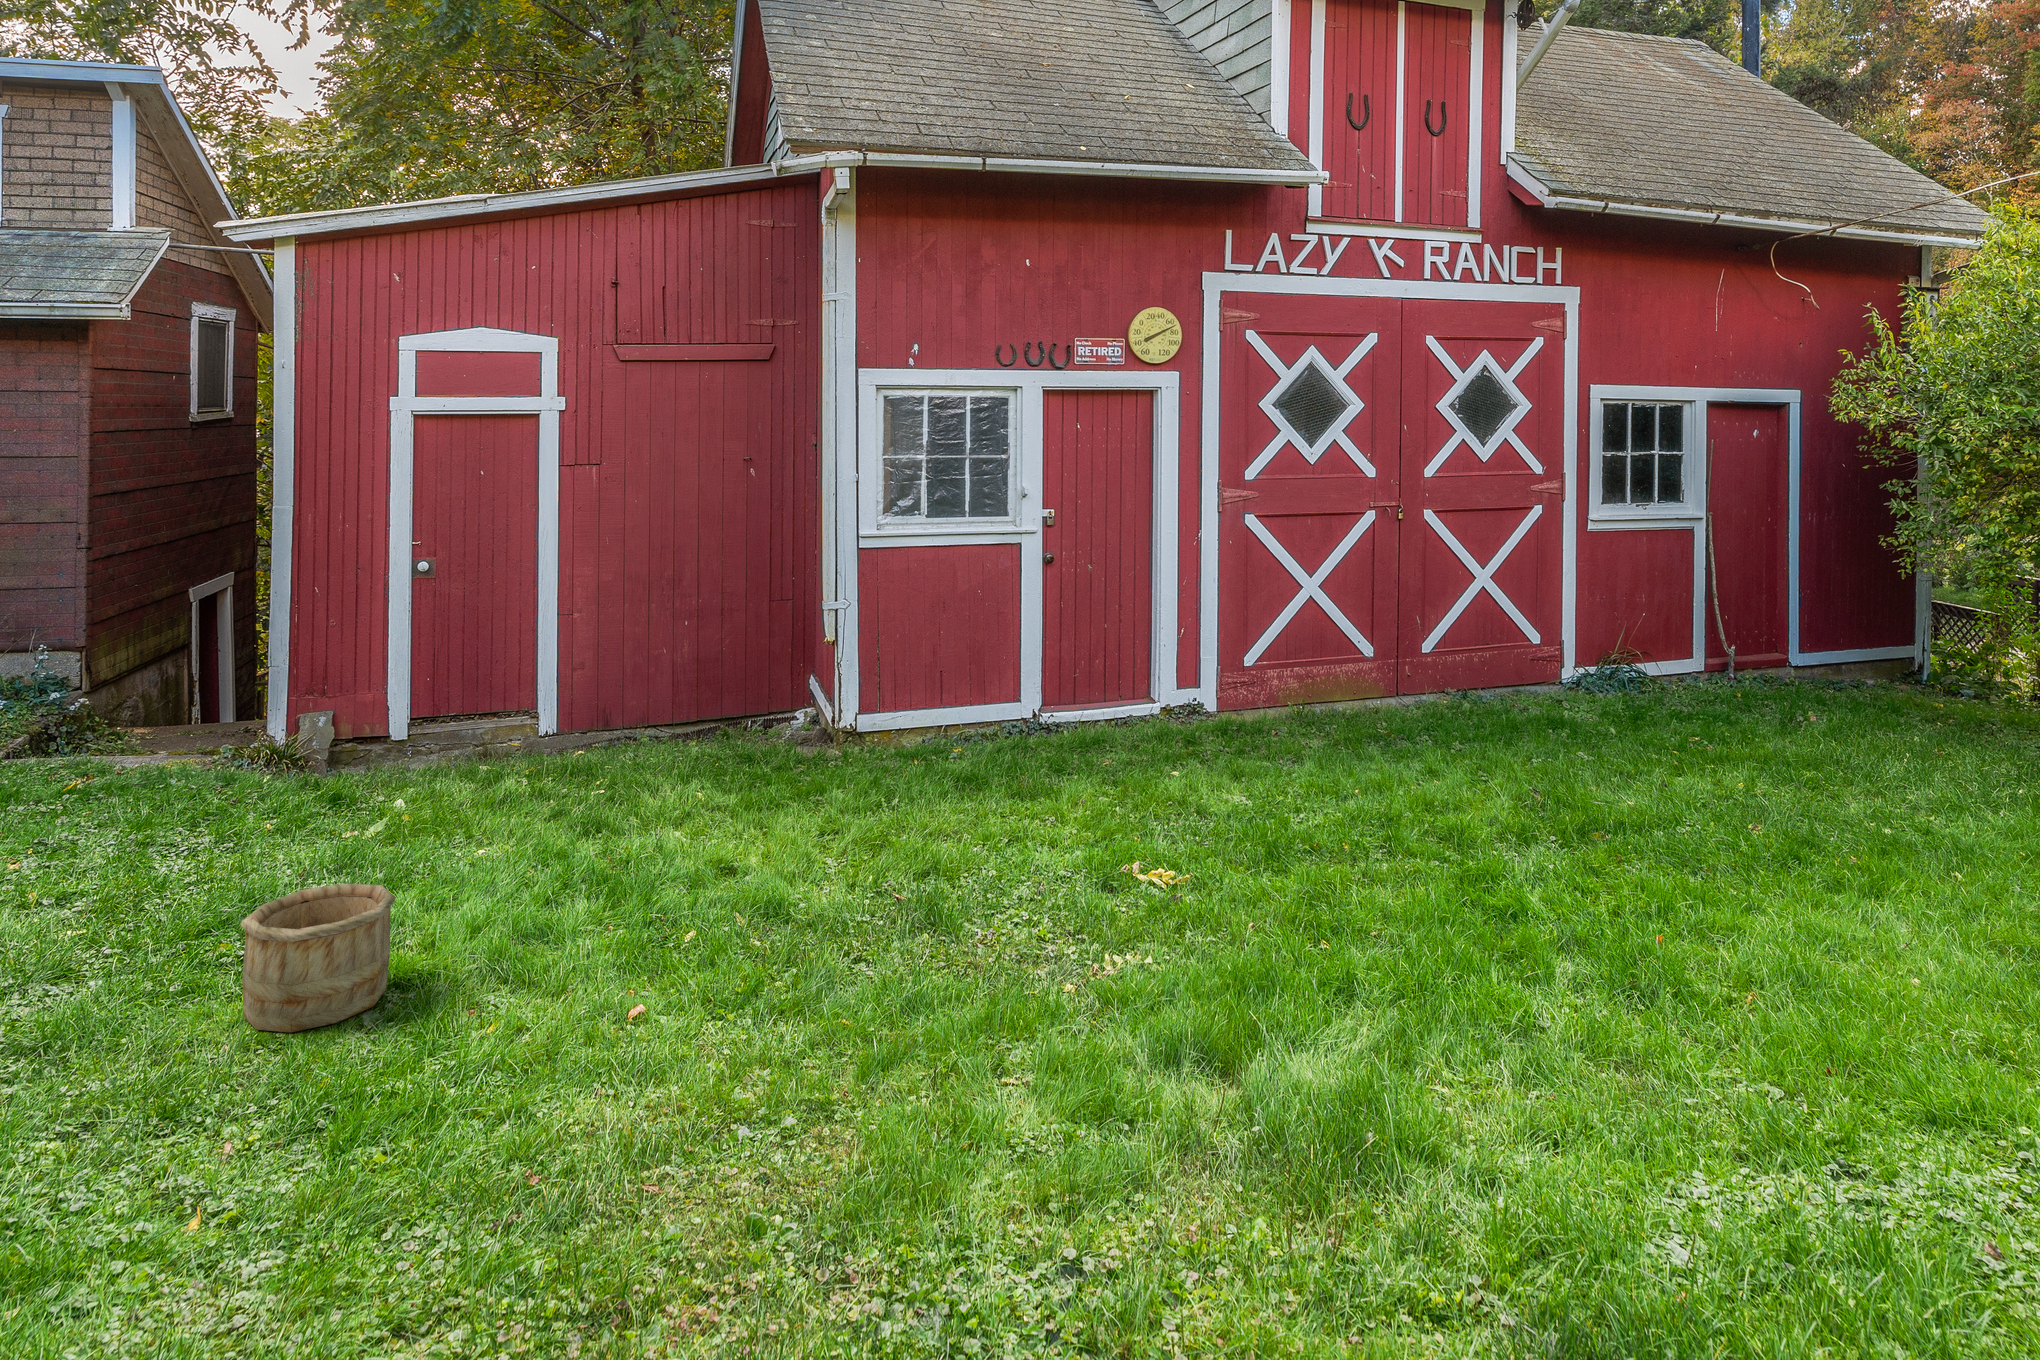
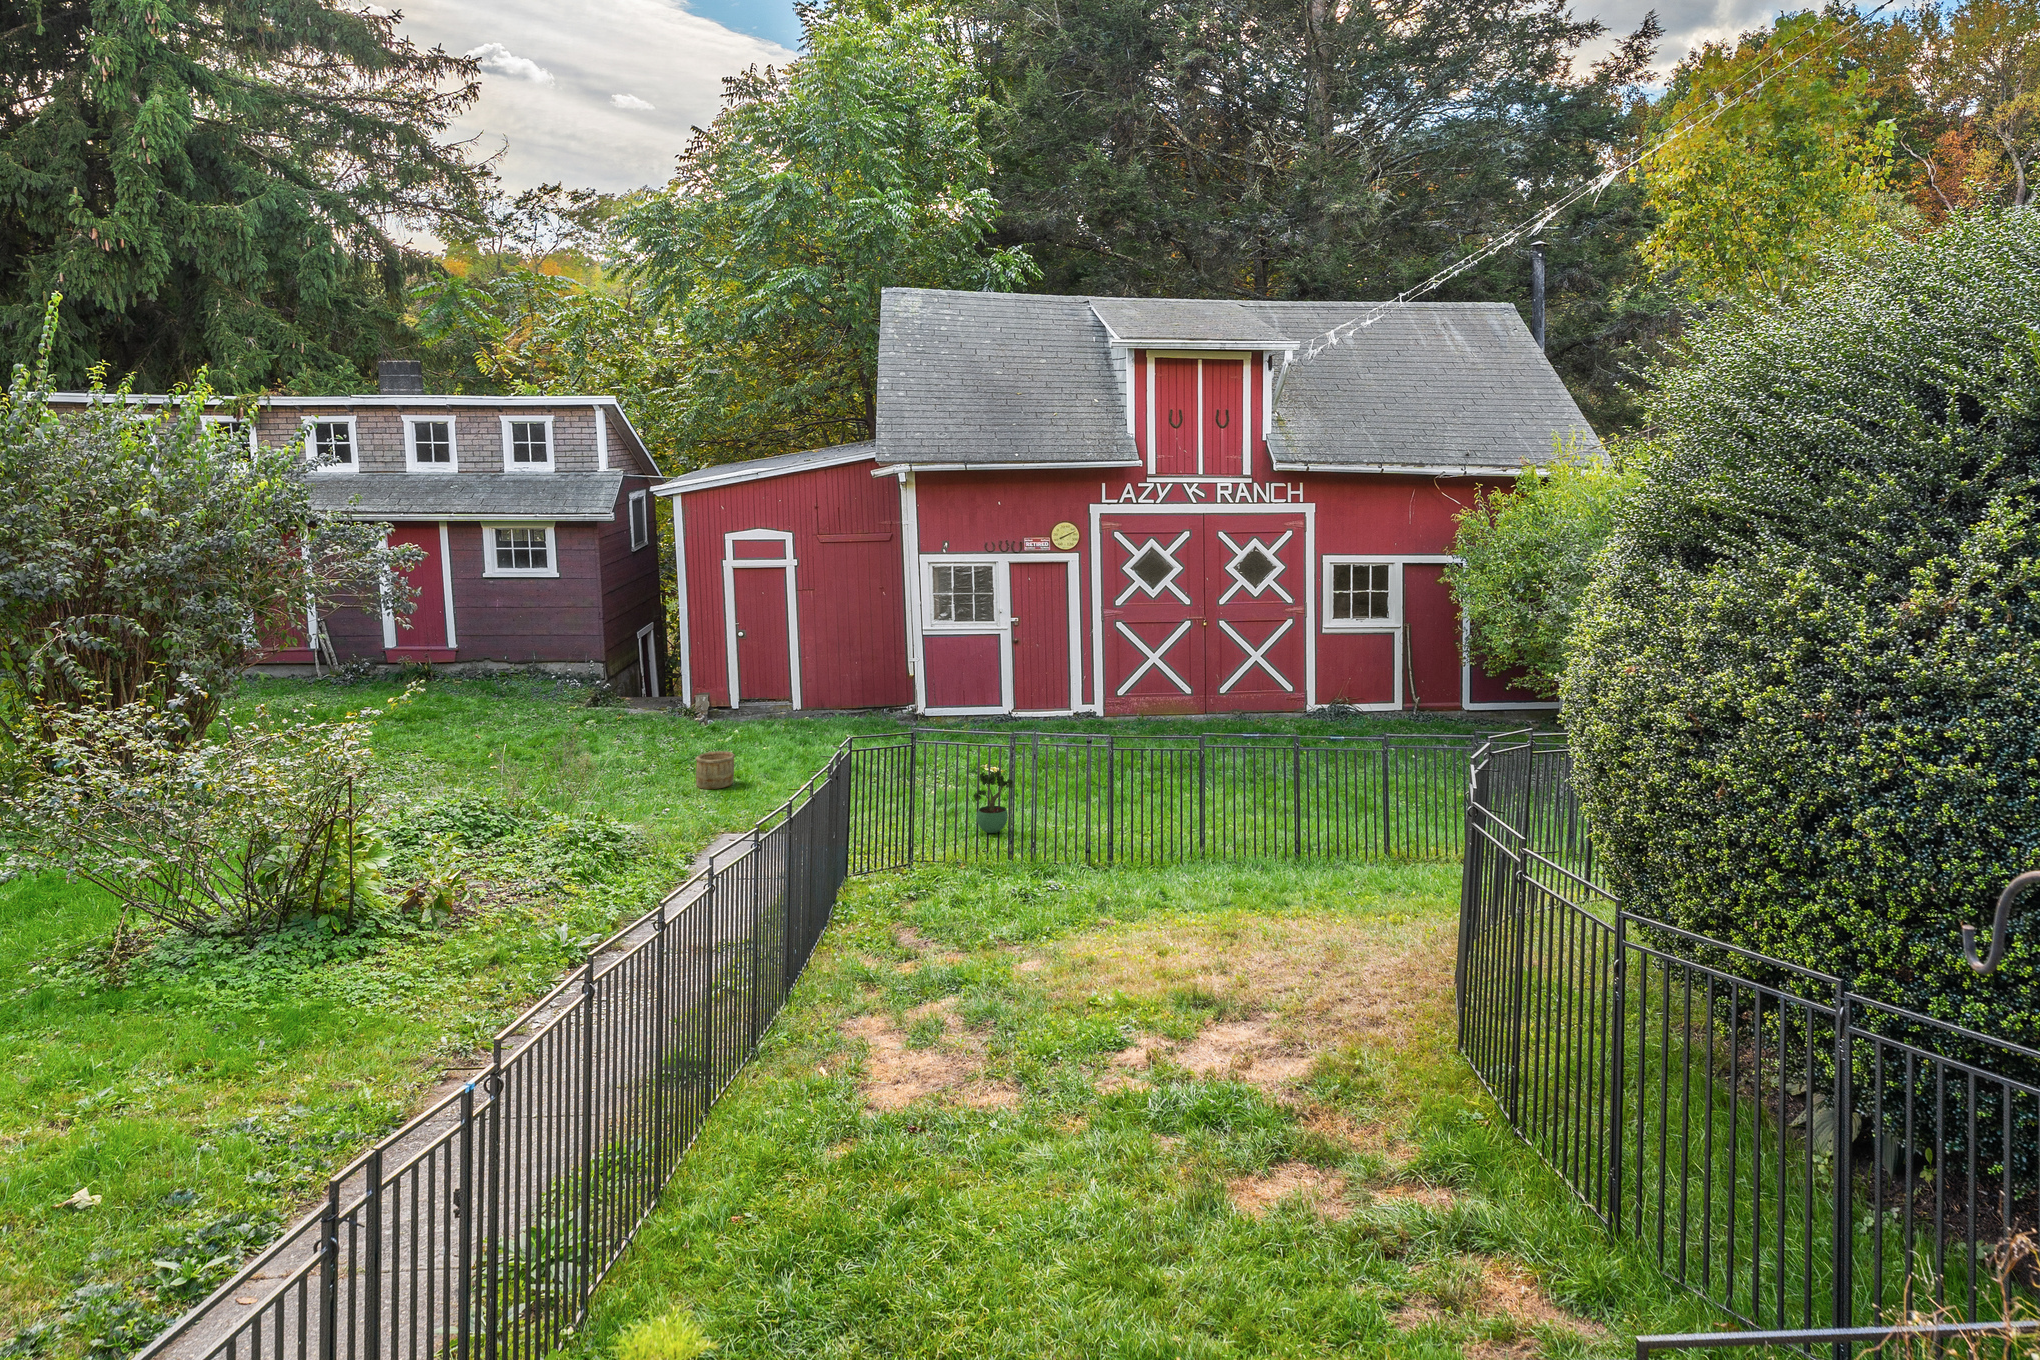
potted plant: none [1432,948,1581,1202] -> present [973,771,1013,833]

